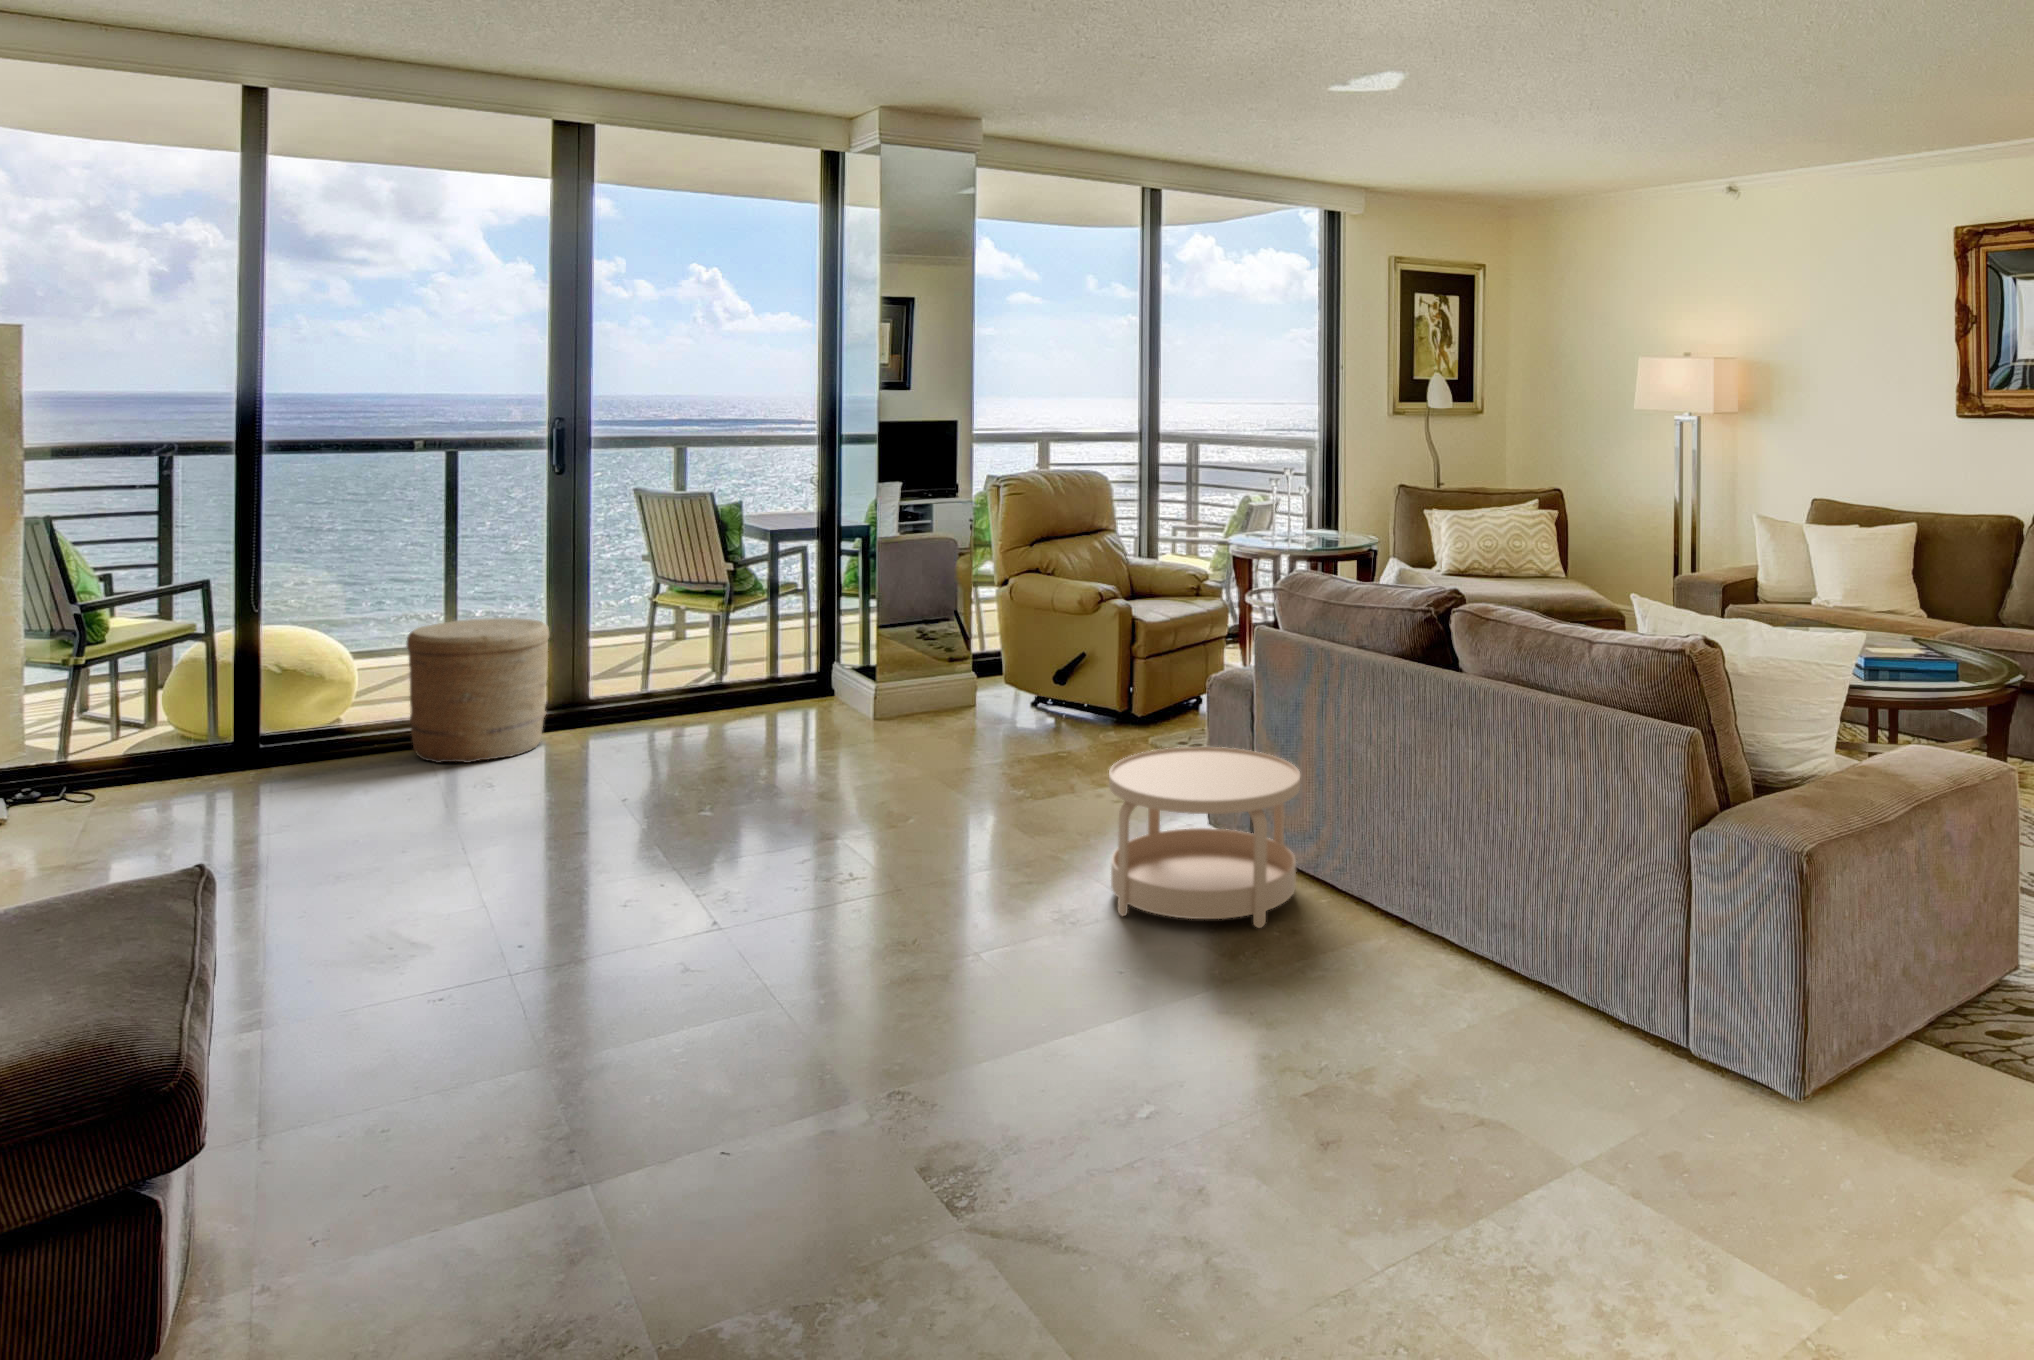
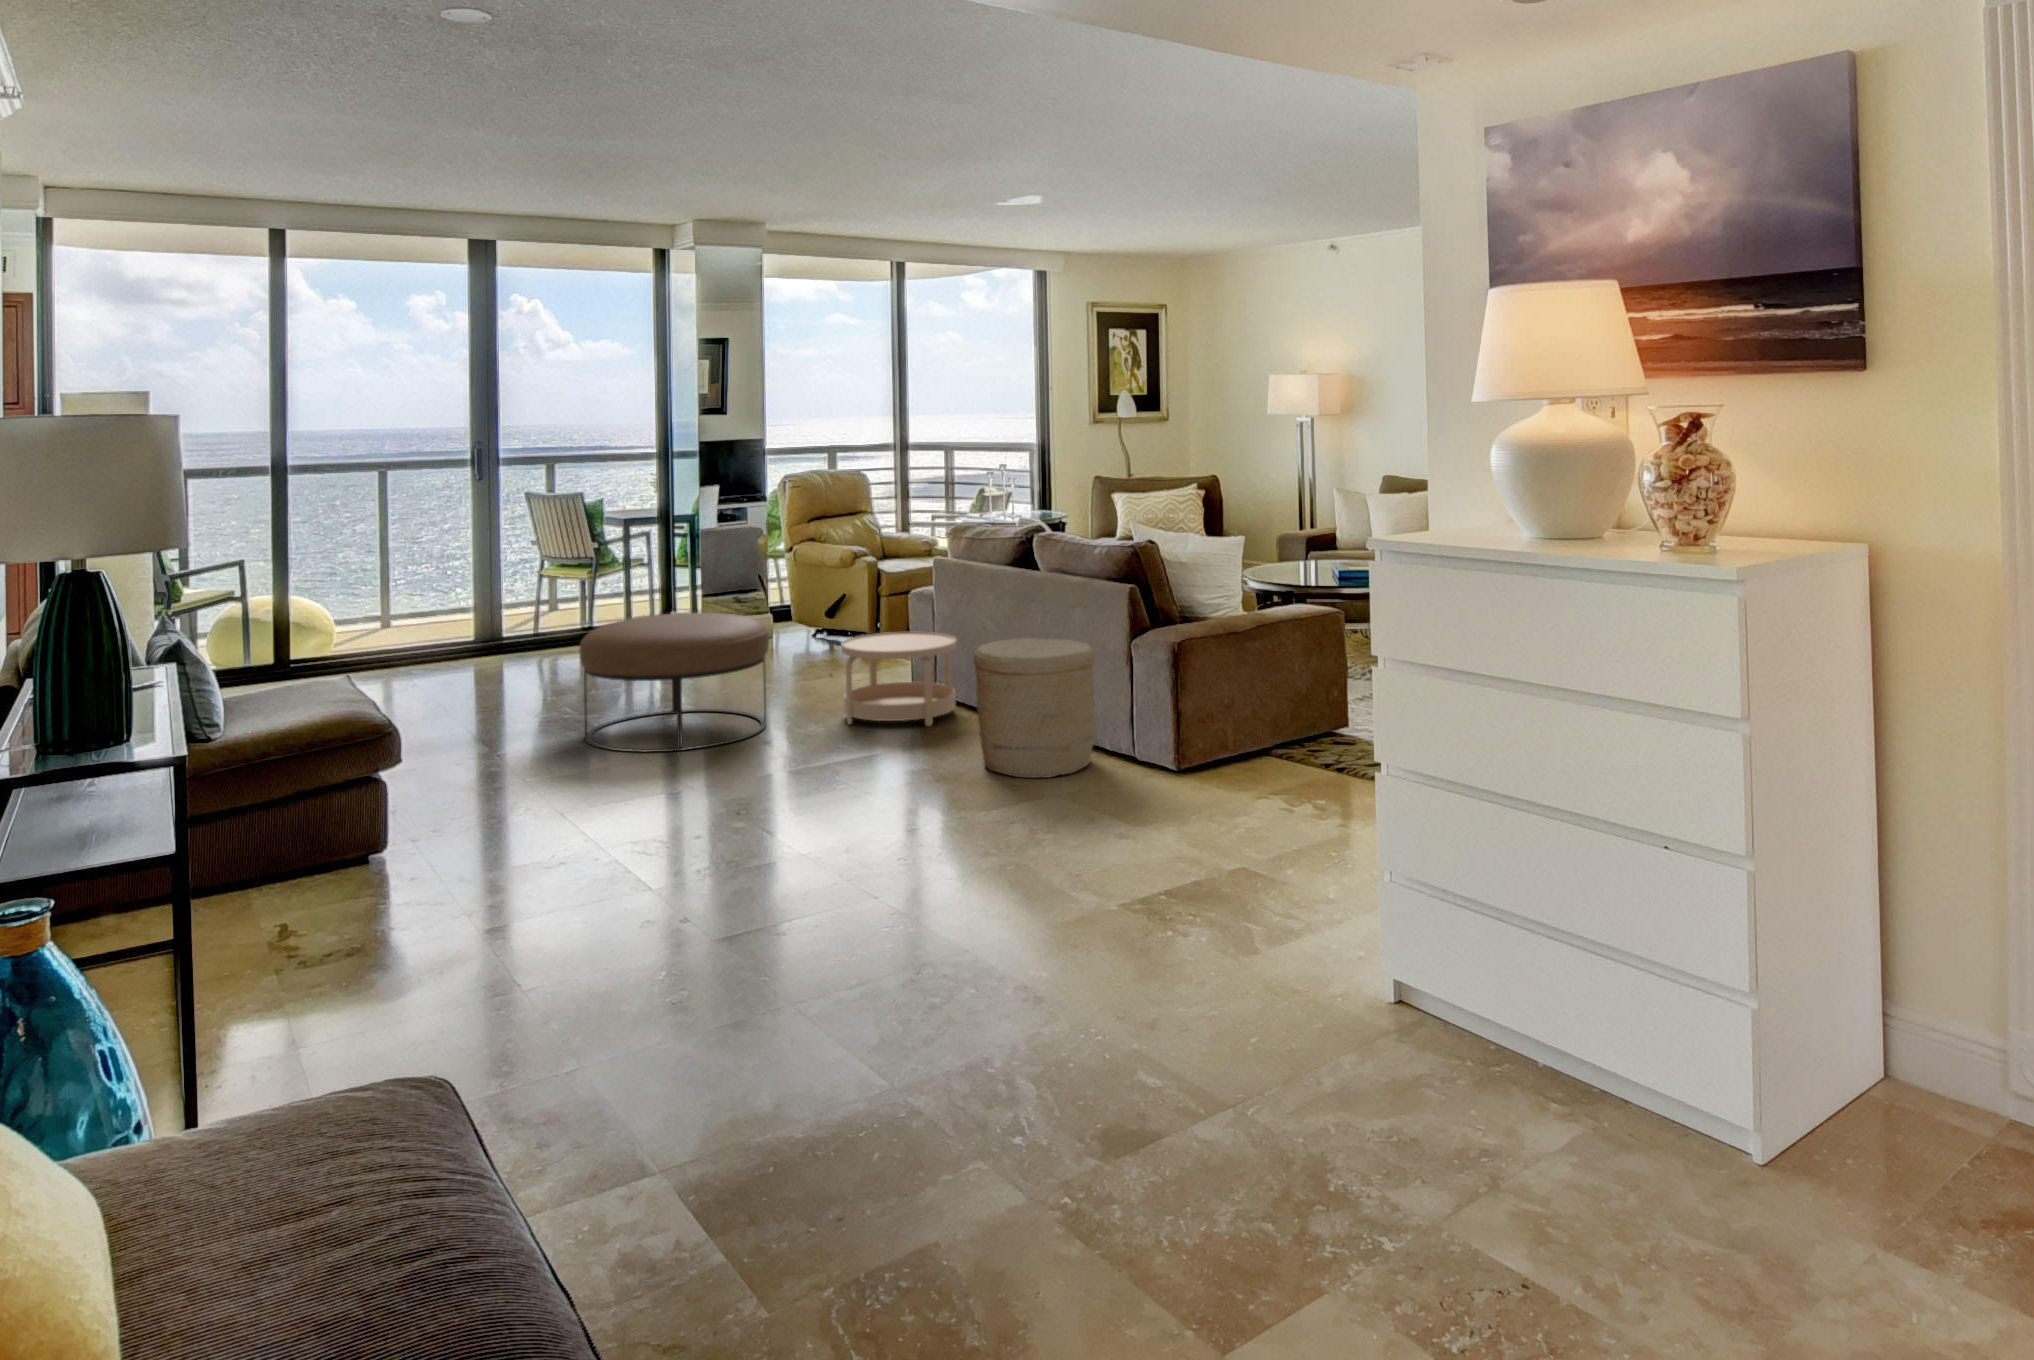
woven basket: present [407,618,550,763] -> present [973,638,1095,778]
ottoman: none [666,710,990,984] -> present [579,613,769,752]

